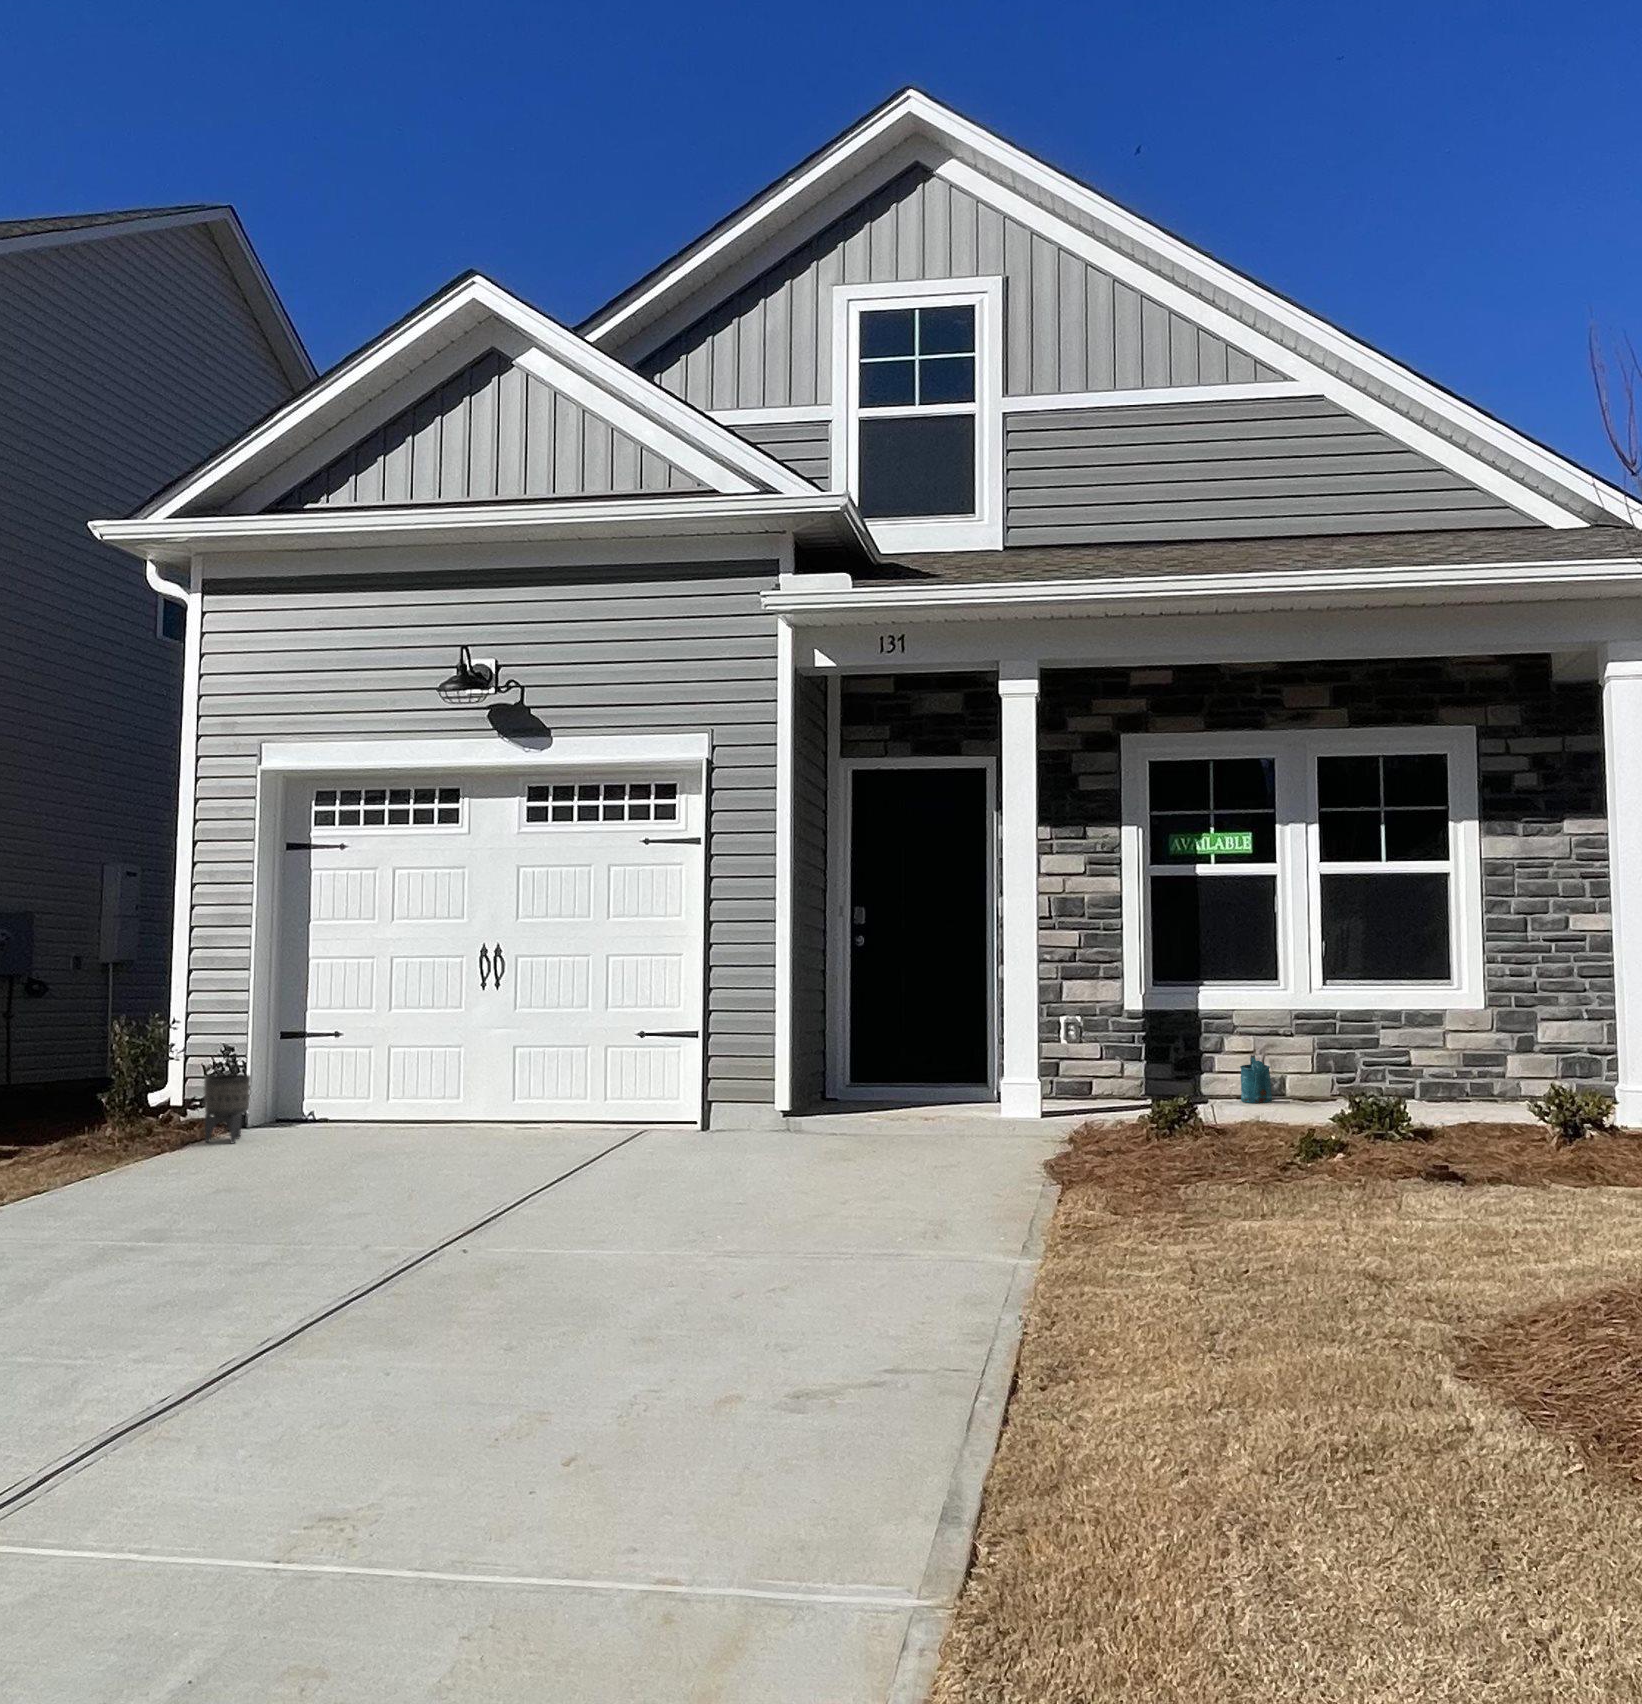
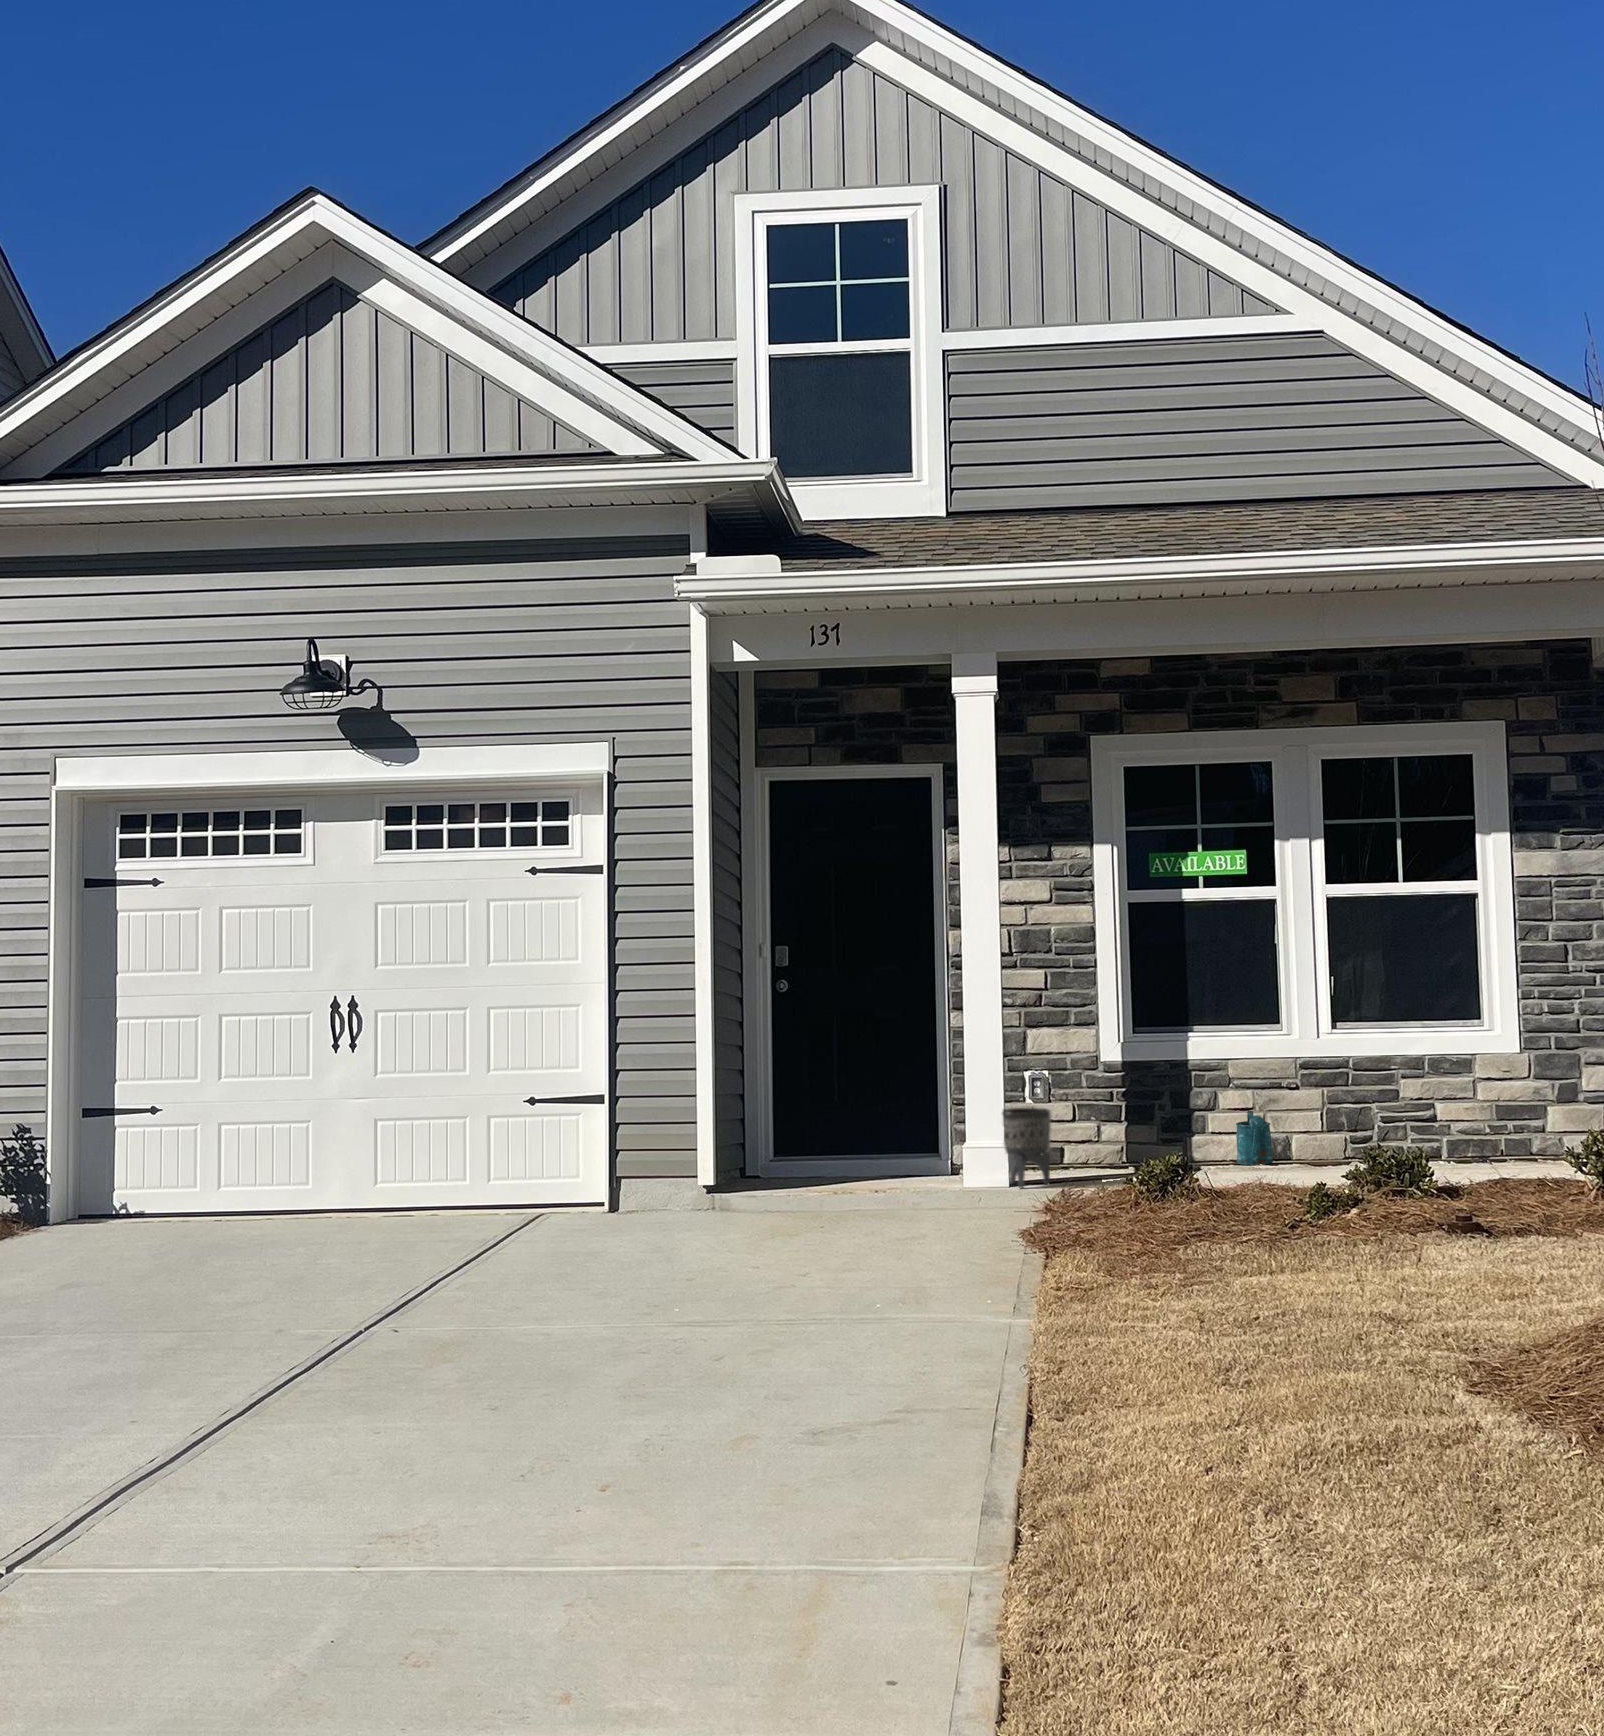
planter: present [204,1074,251,1143] -> present [1002,1108,1051,1188]

